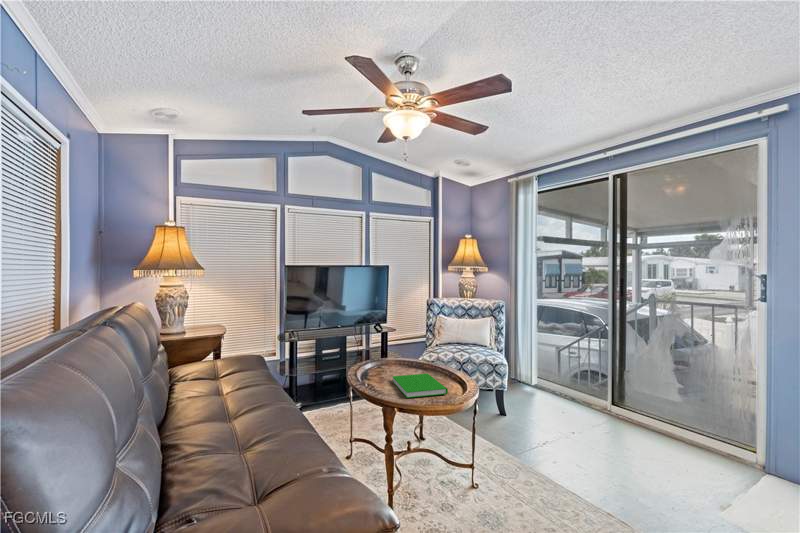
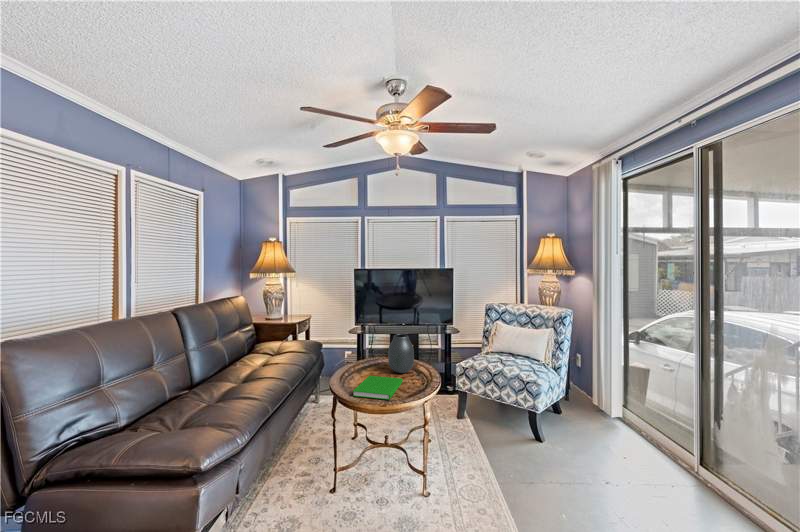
vase: none [395,329,422,370] -> present [388,334,414,373]

